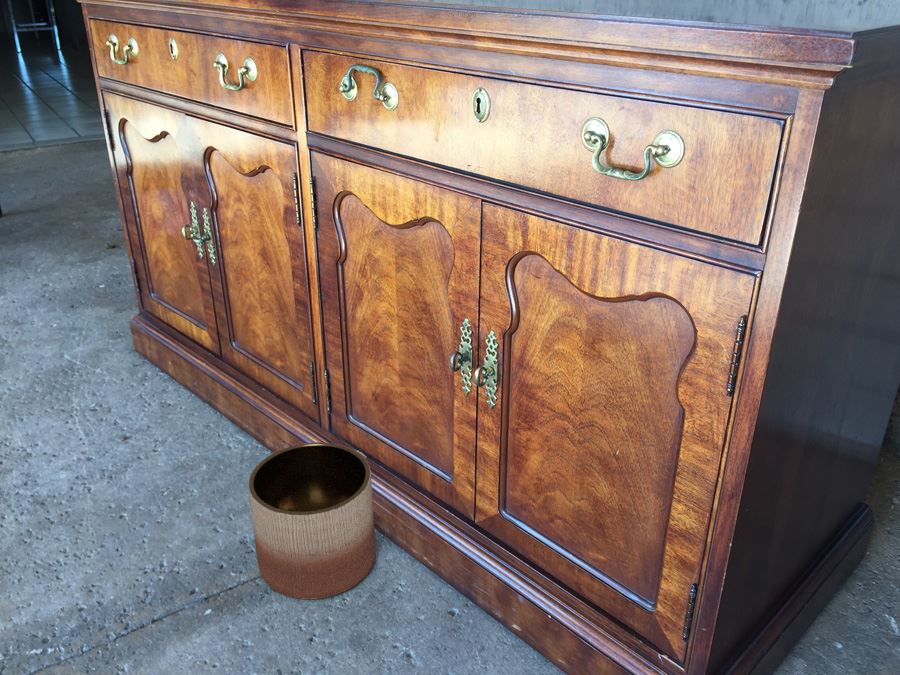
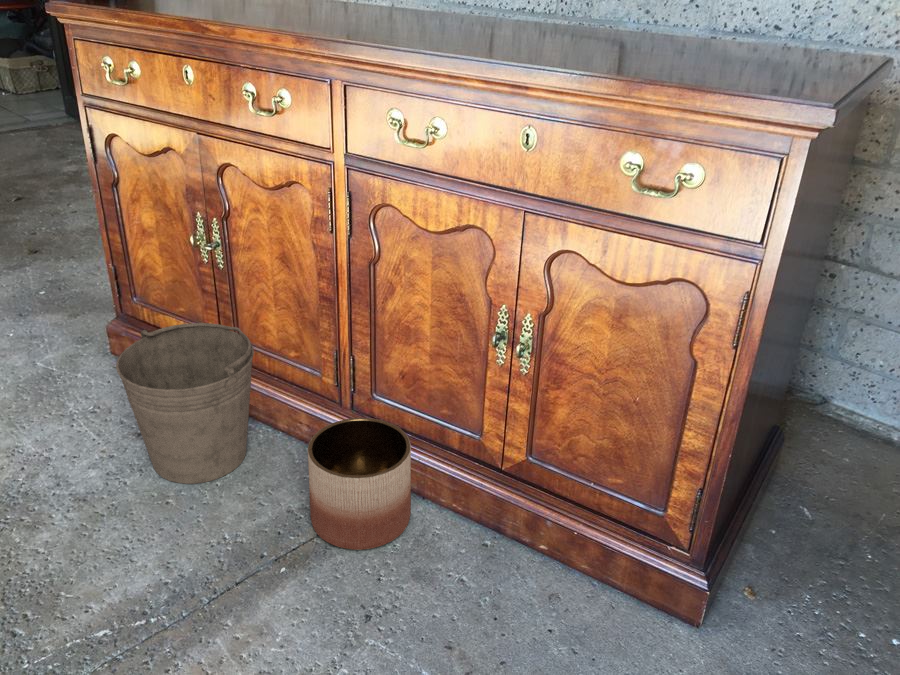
bucket: none [77,322,231,498] -> present [116,323,254,484]

